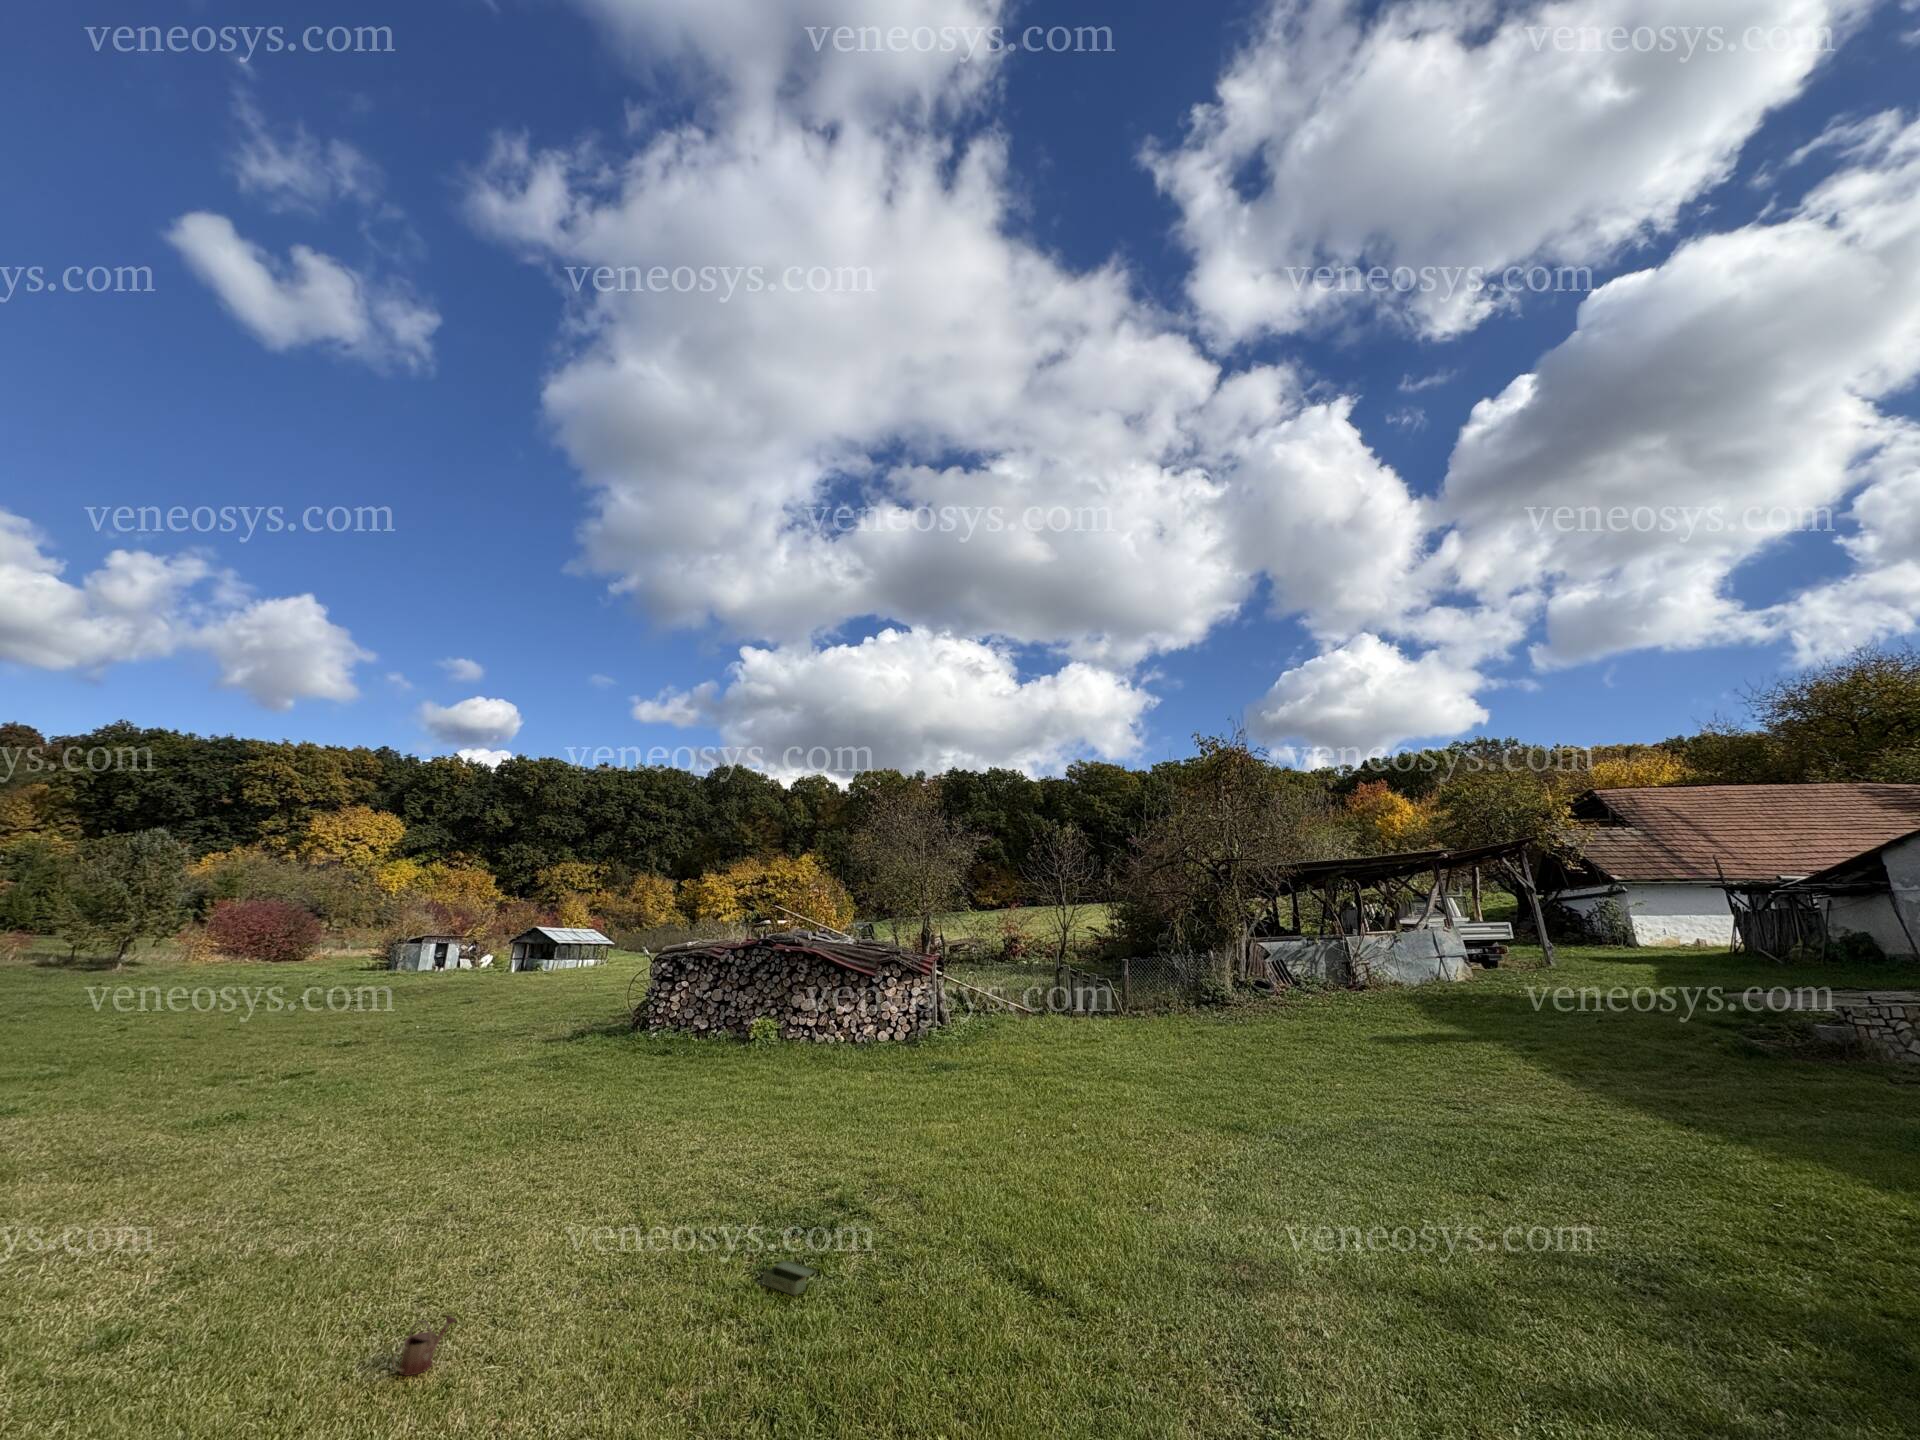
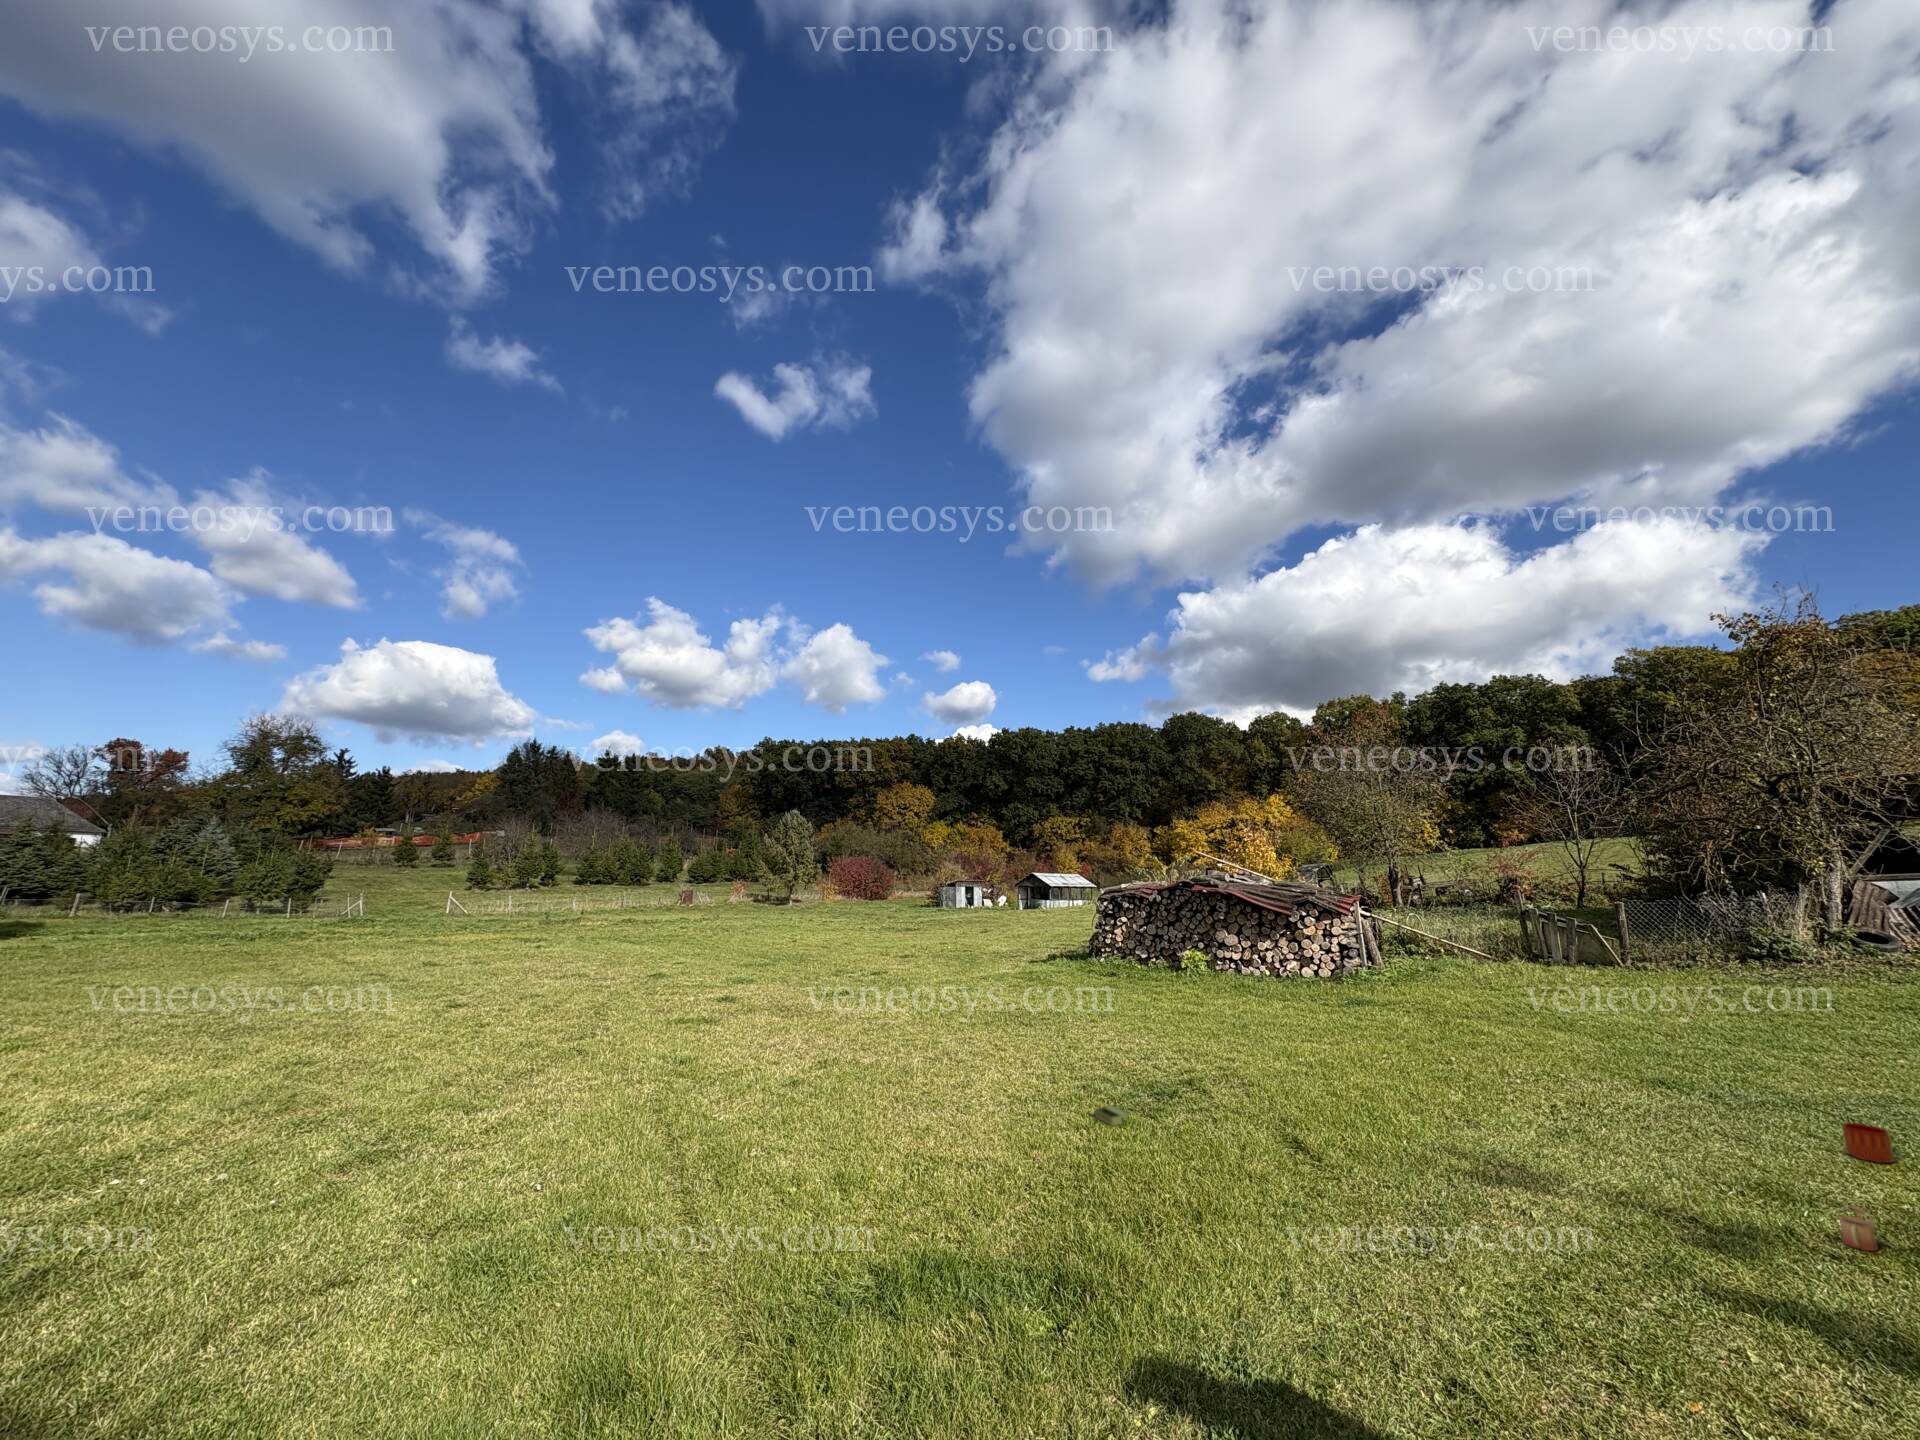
planter: none [1405,1153,1439,1186] -> present [1842,1123,1894,1163]
watering can: present [392,1316,456,1376] -> present [1837,1206,1878,1251]

